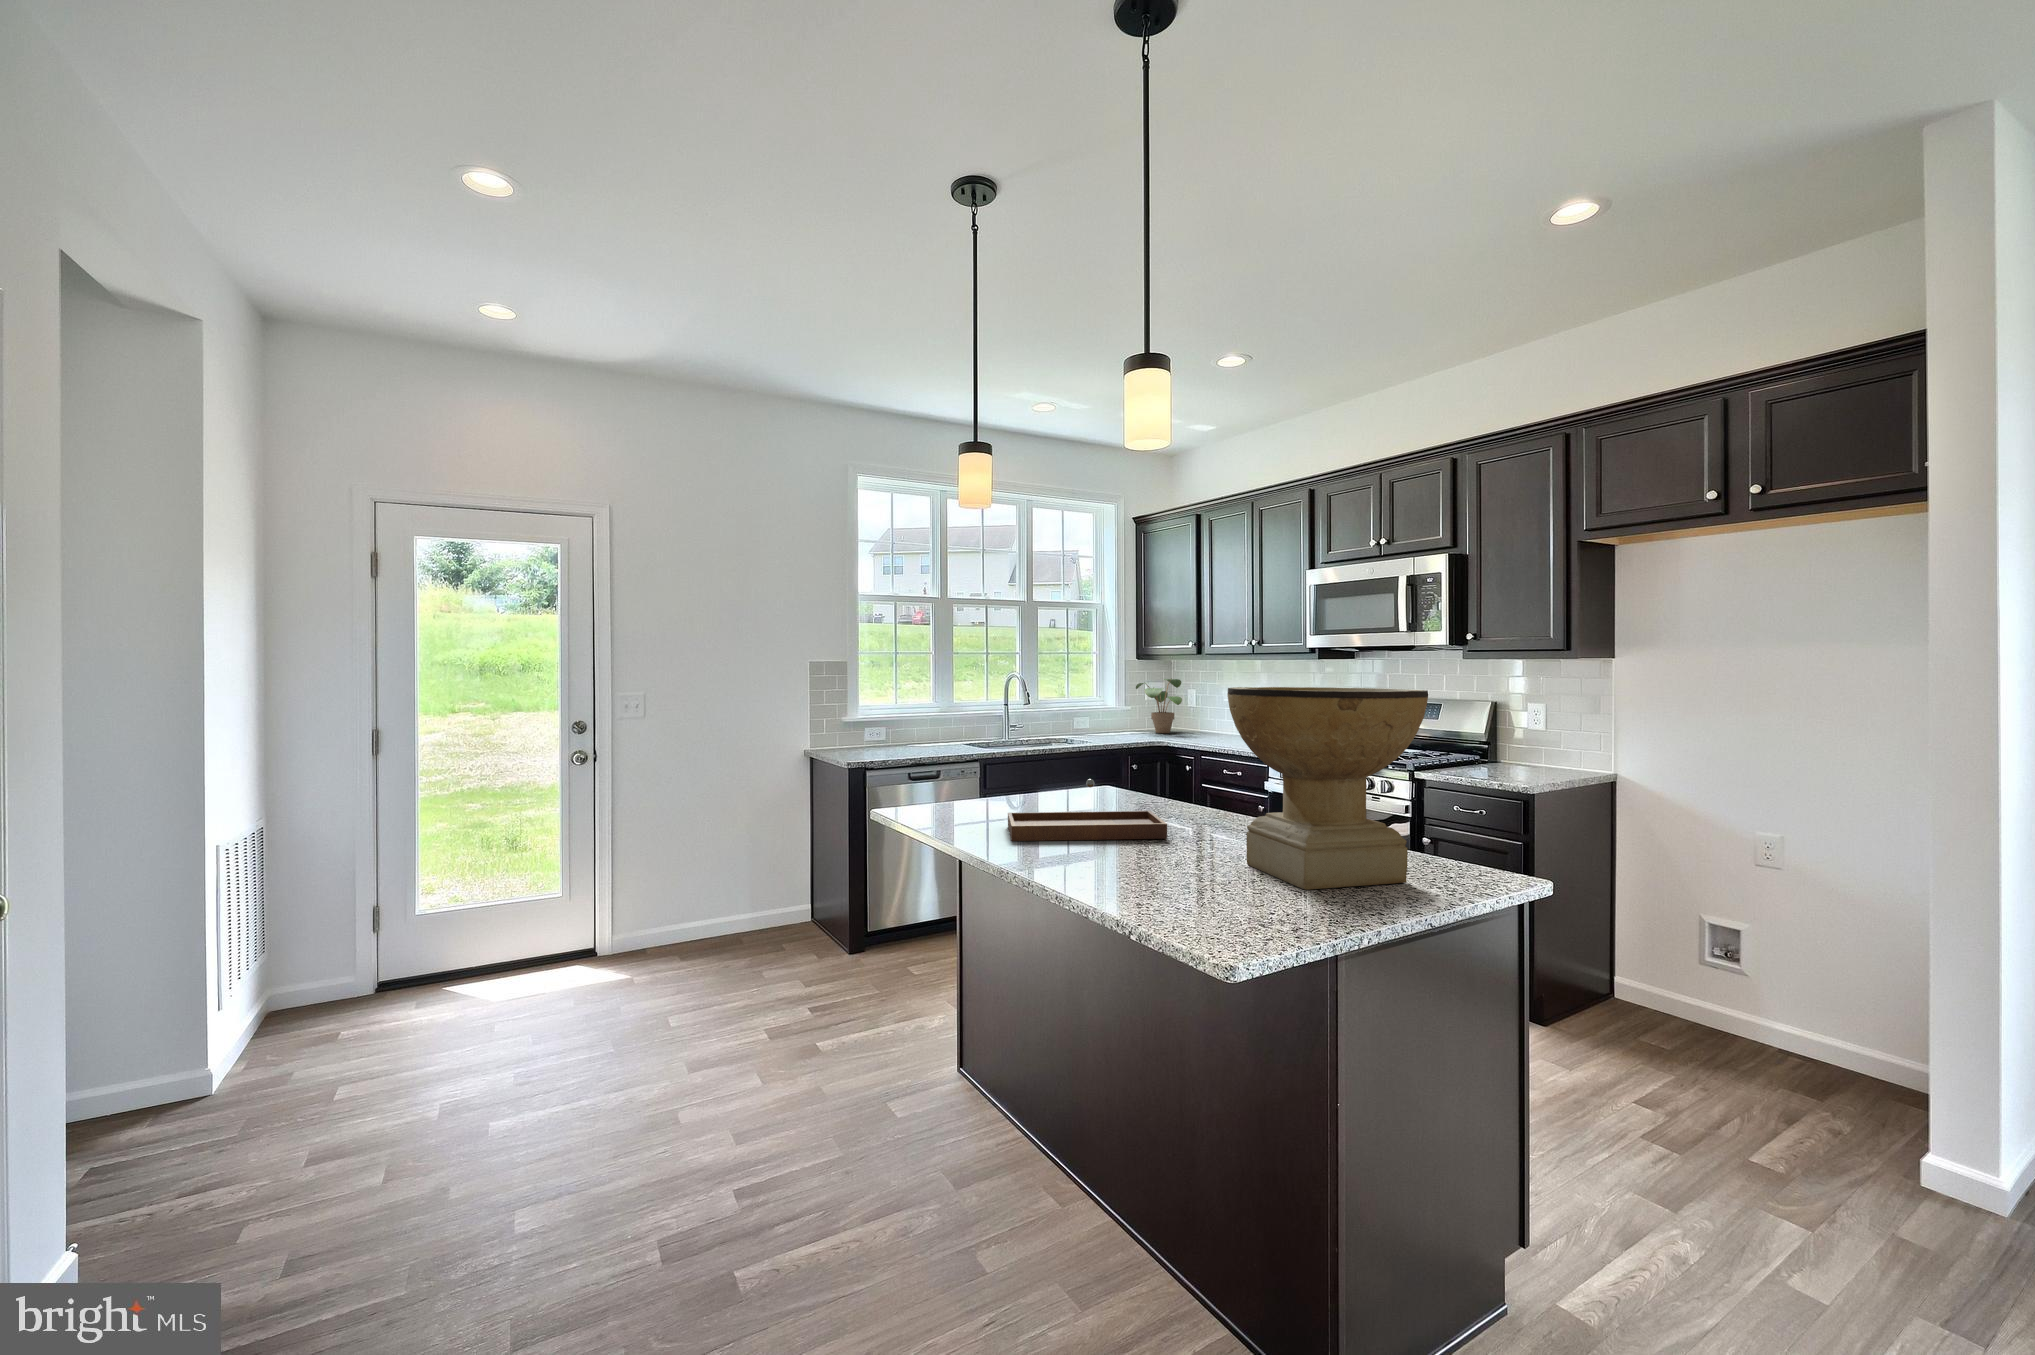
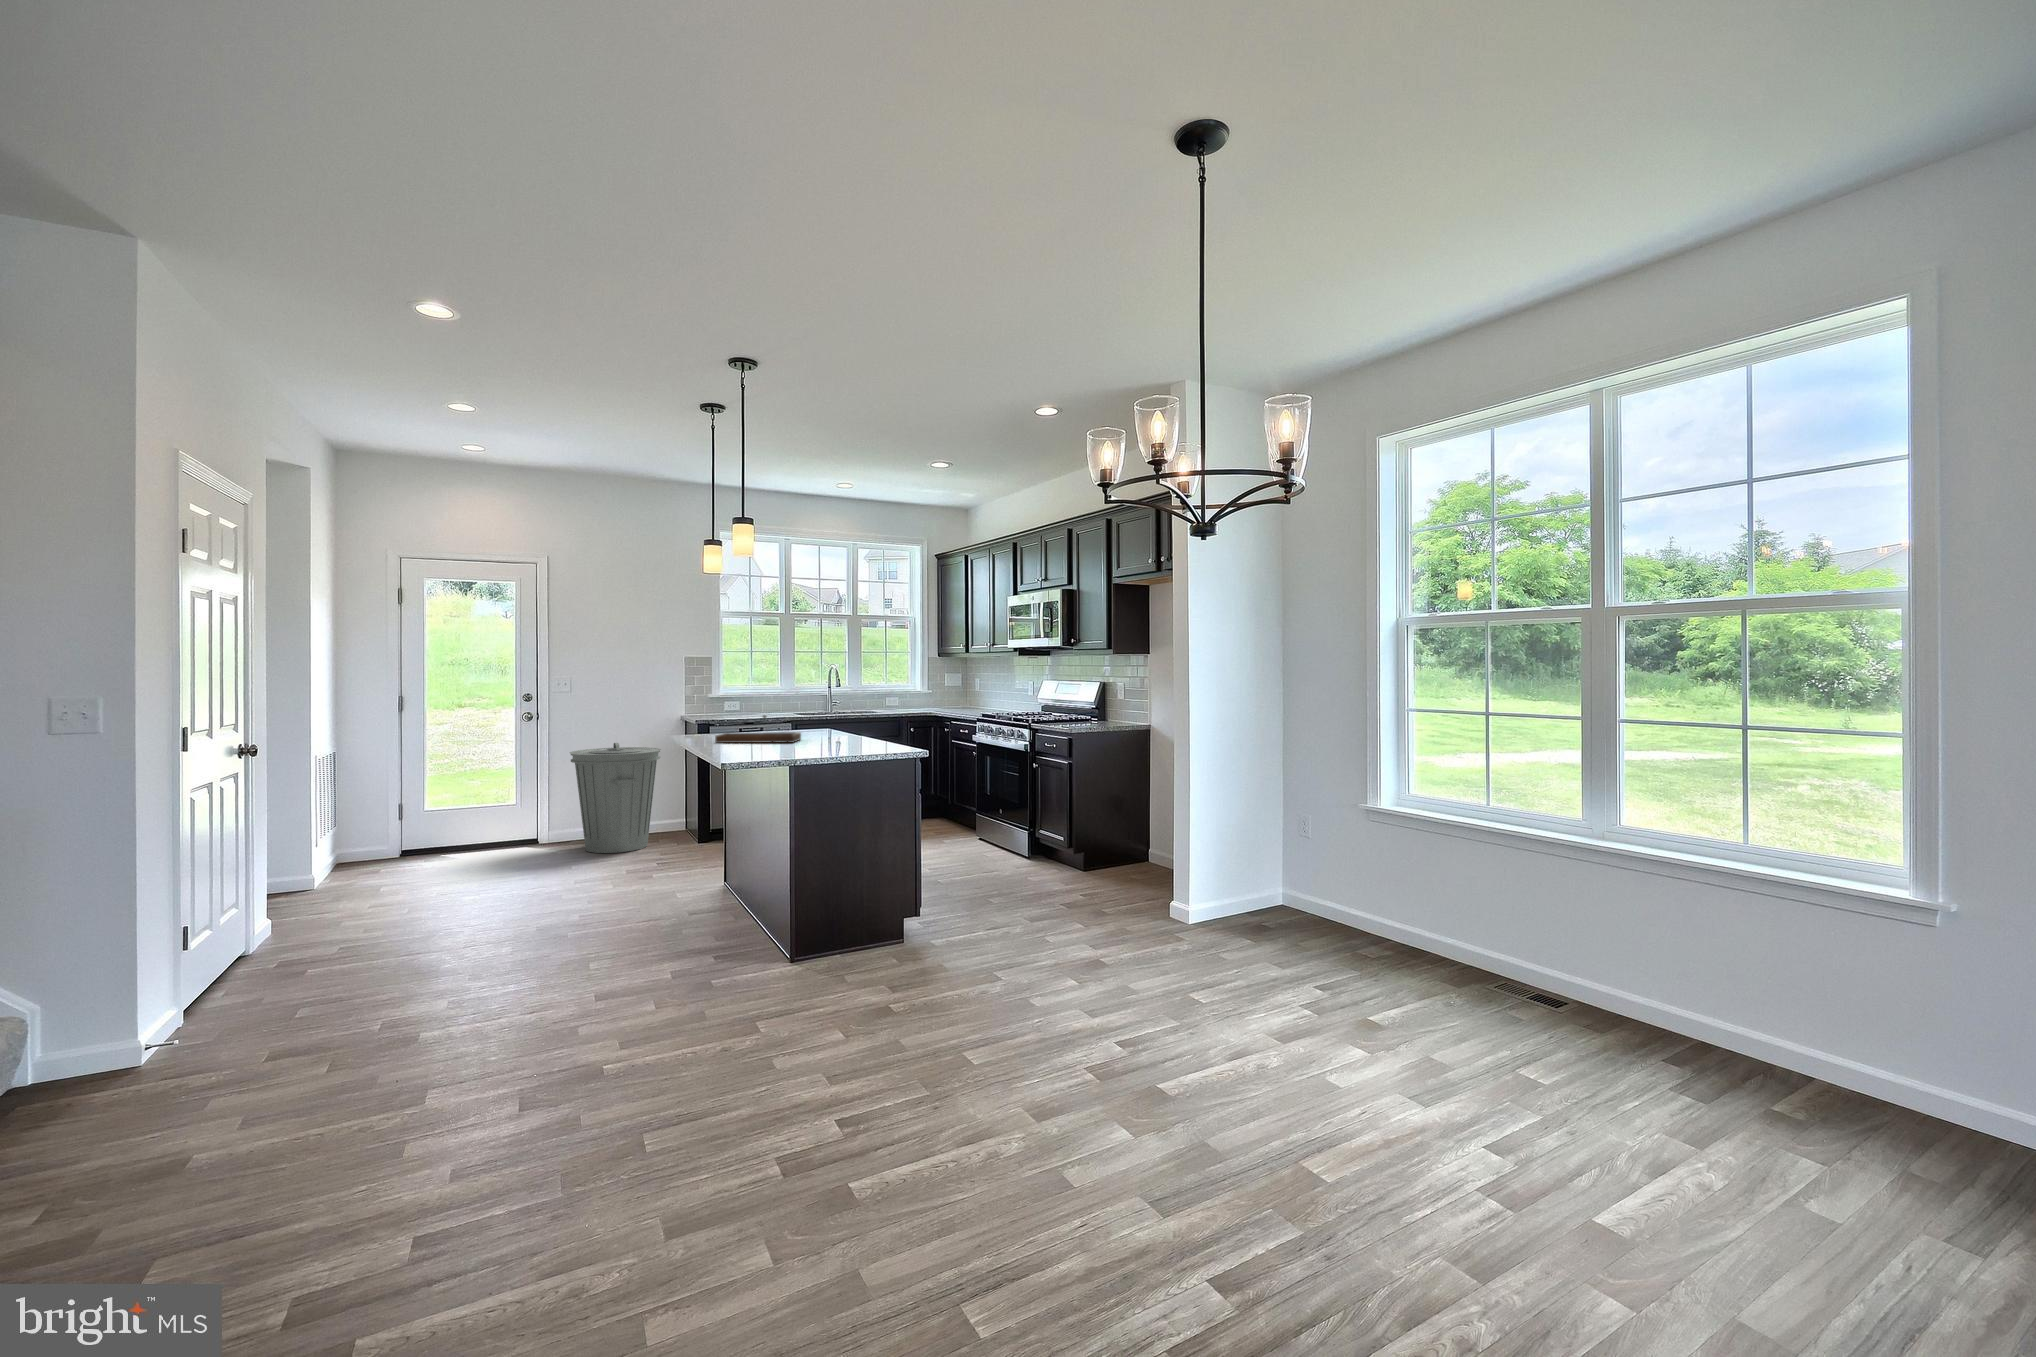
potted plant: present [1136,678,1182,733] -> none [932,670,966,709]
decorative bowl: present [1227,687,1428,890] -> none [787,666,874,752]
trash can: none [649,797,789,977] -> present [570,743,661,853]

